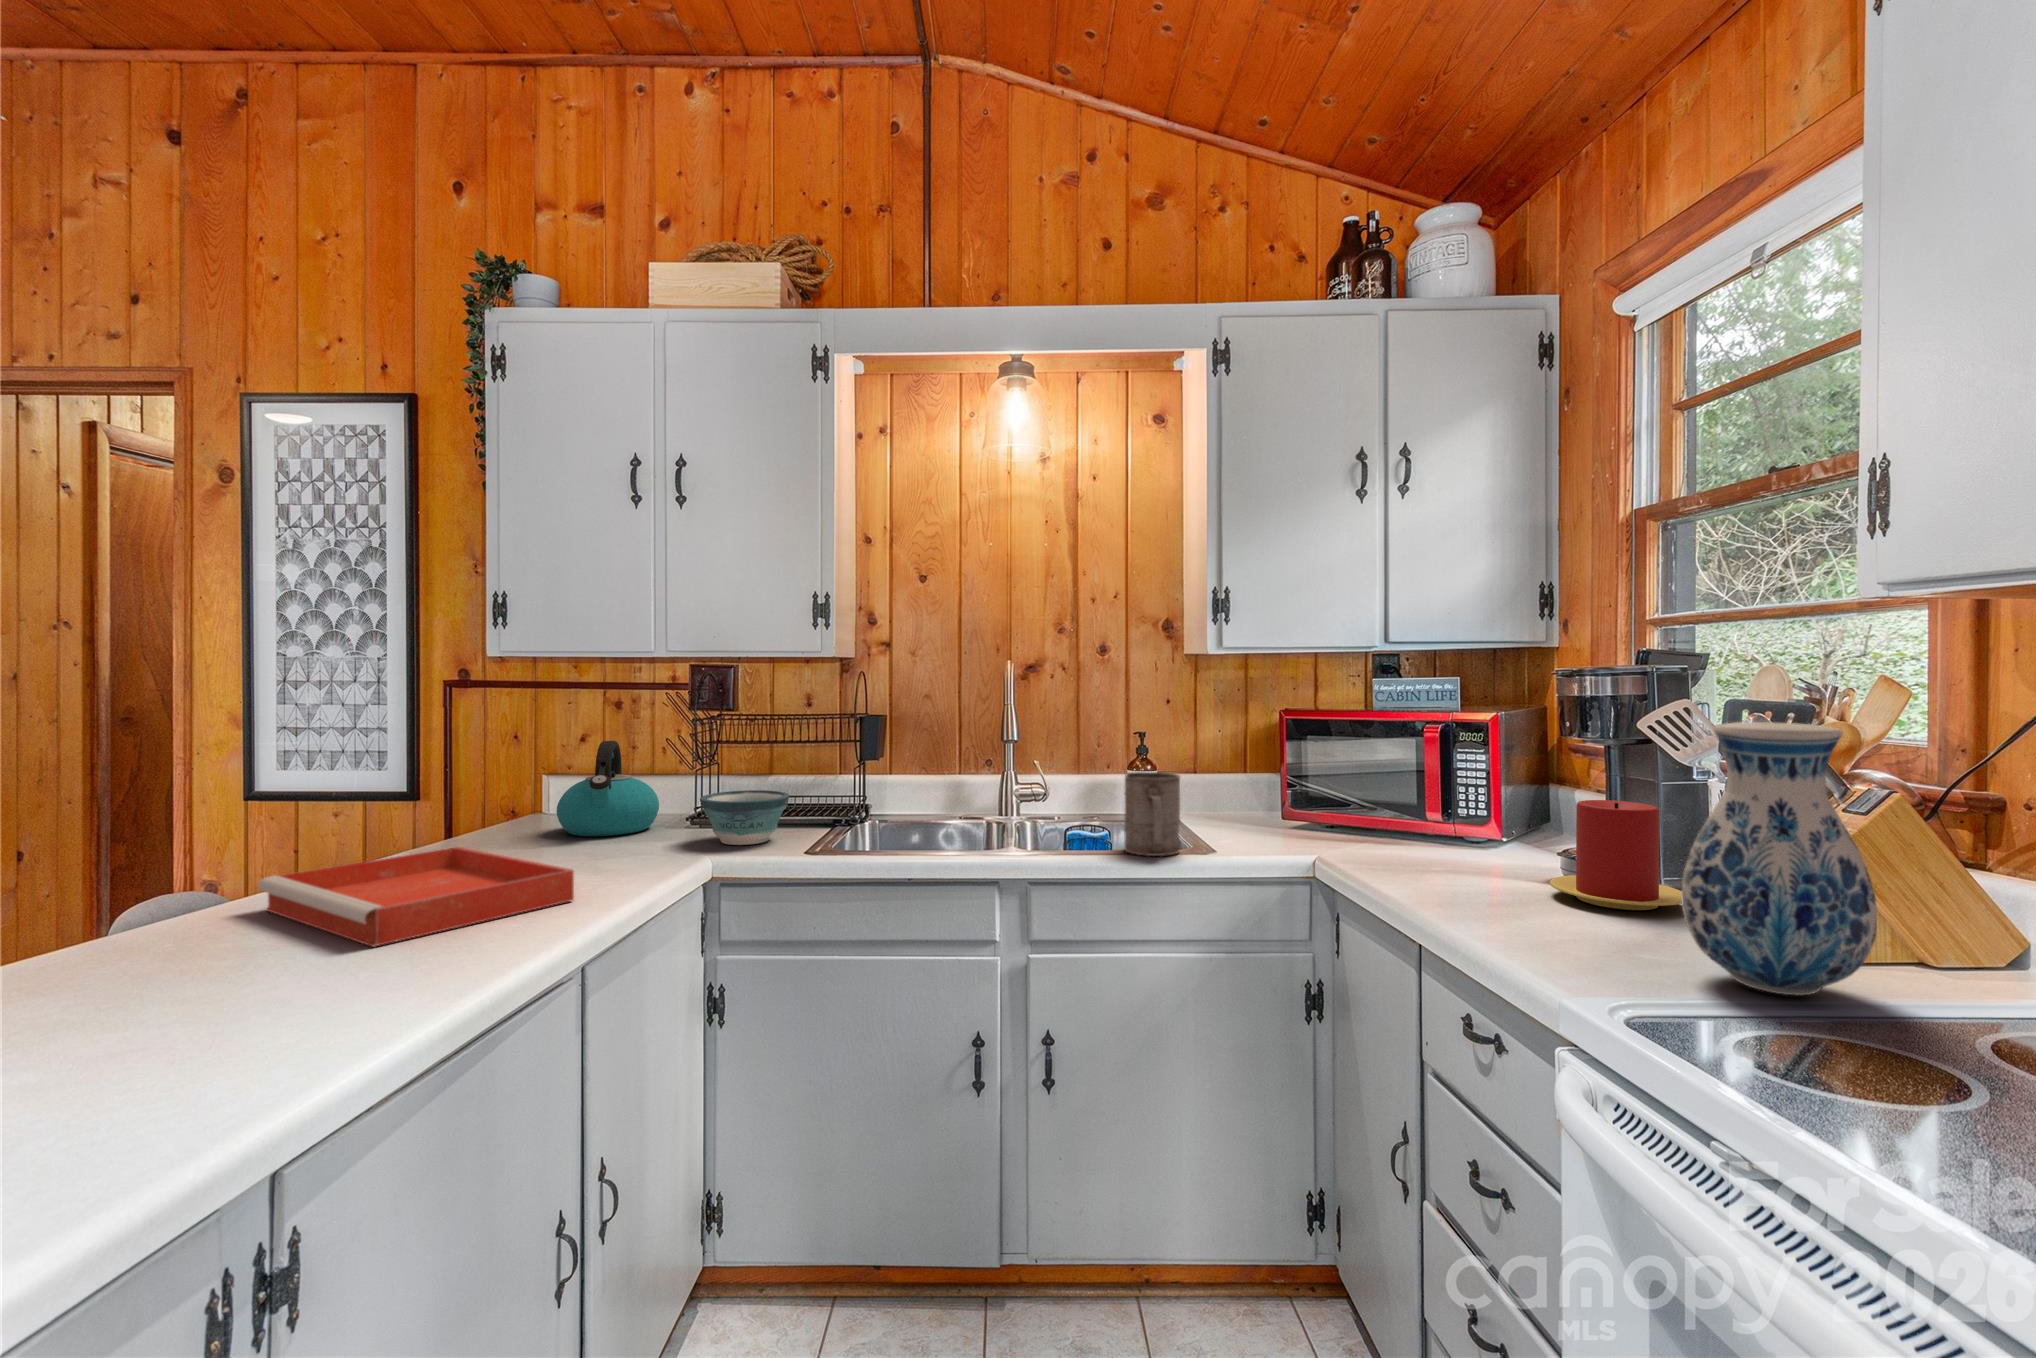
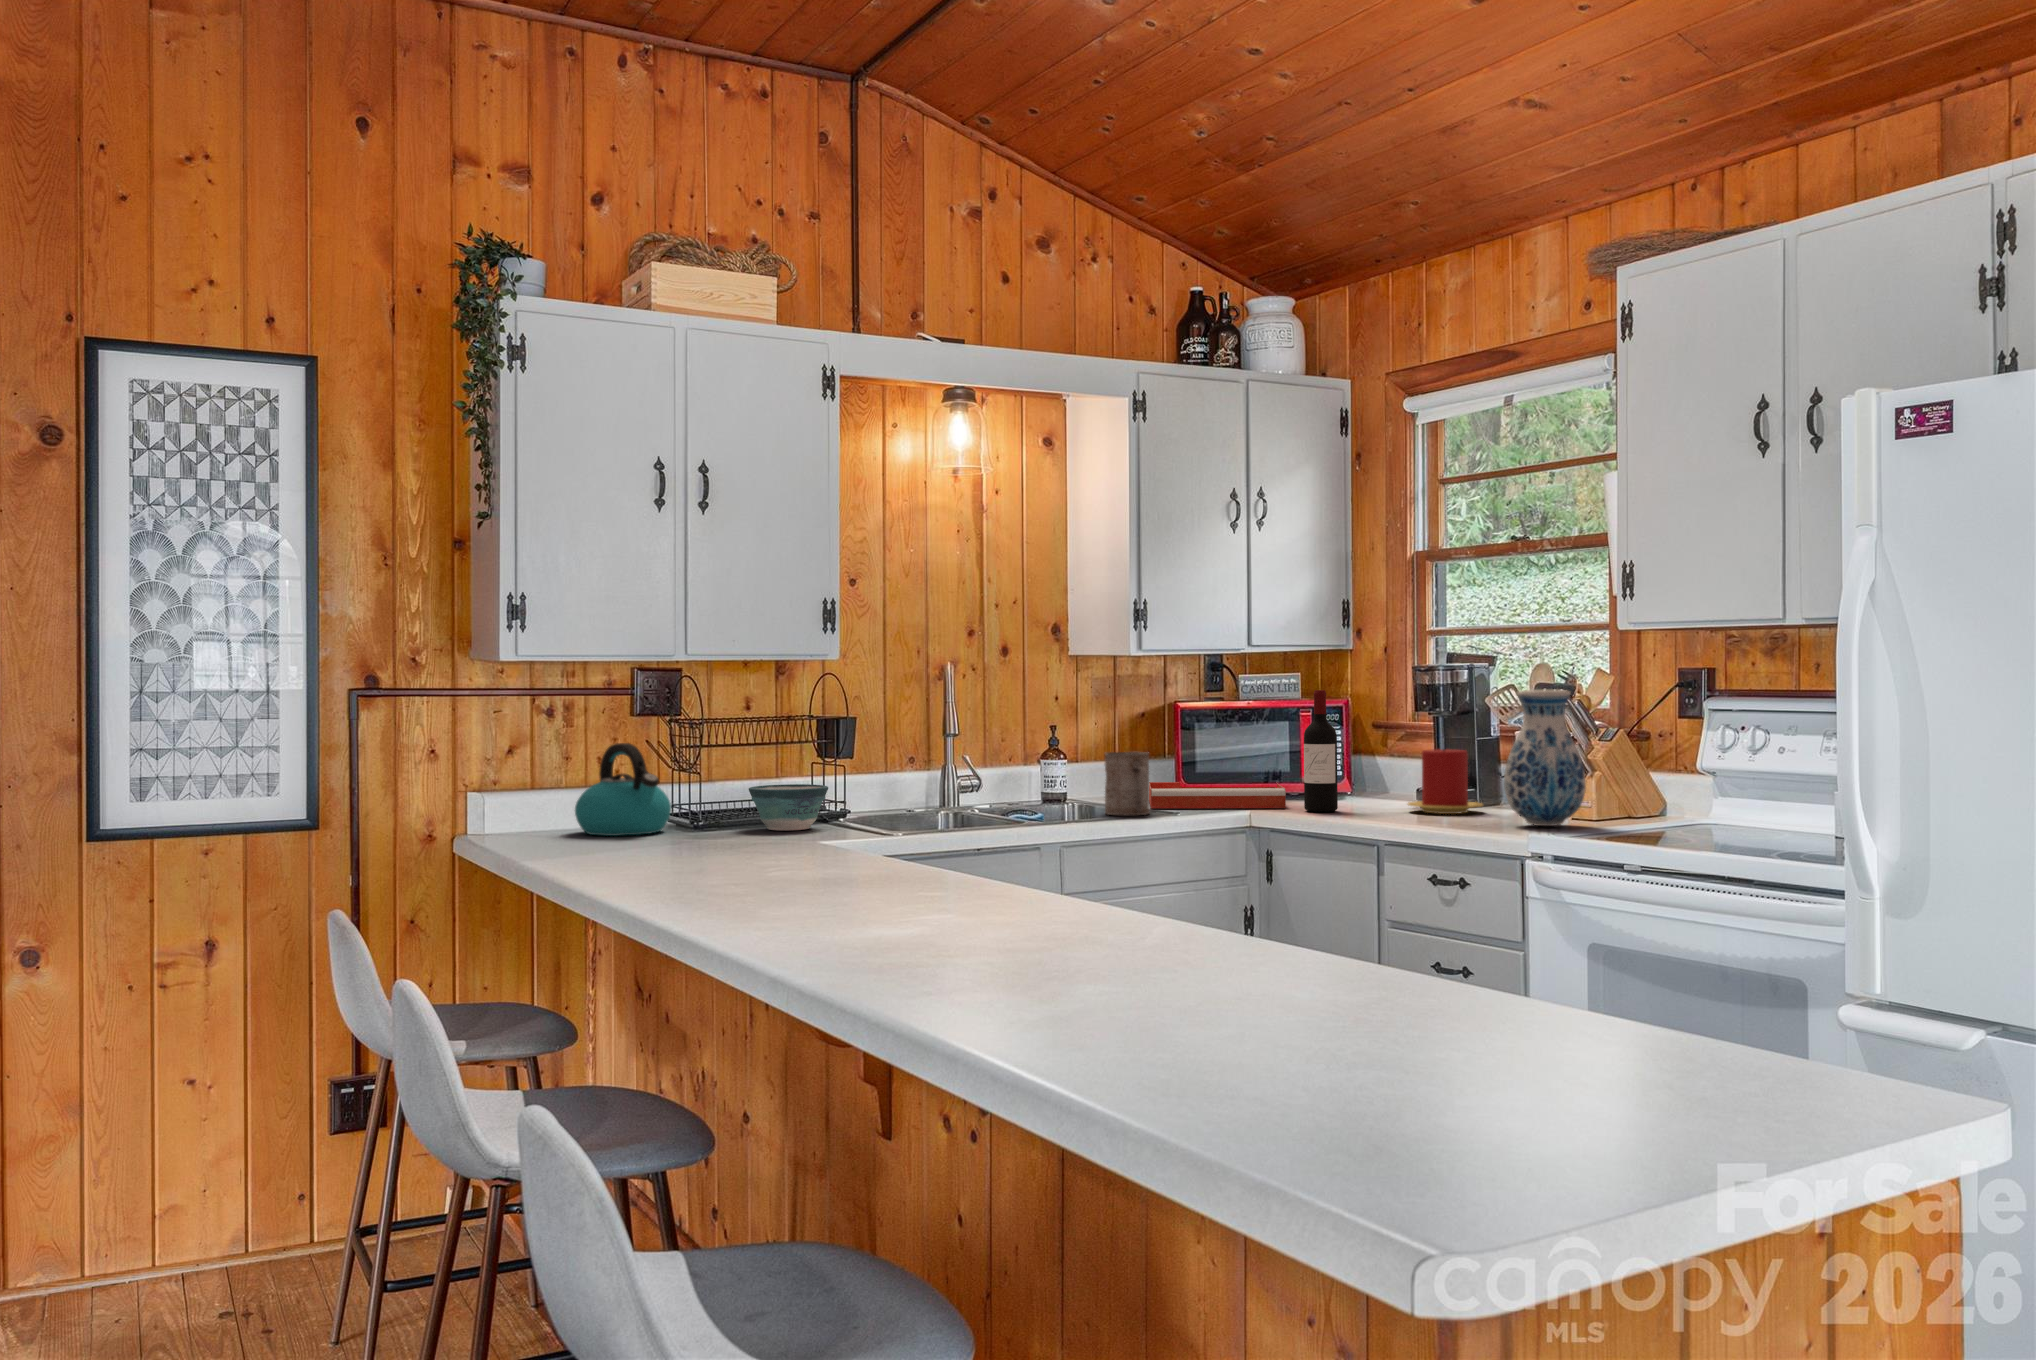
wine bottle: none [1392,704,1443,877] -> present [1304,690,1338,812]
tray: present [258,847,574,947] -> present [1149,782,1286,808]

